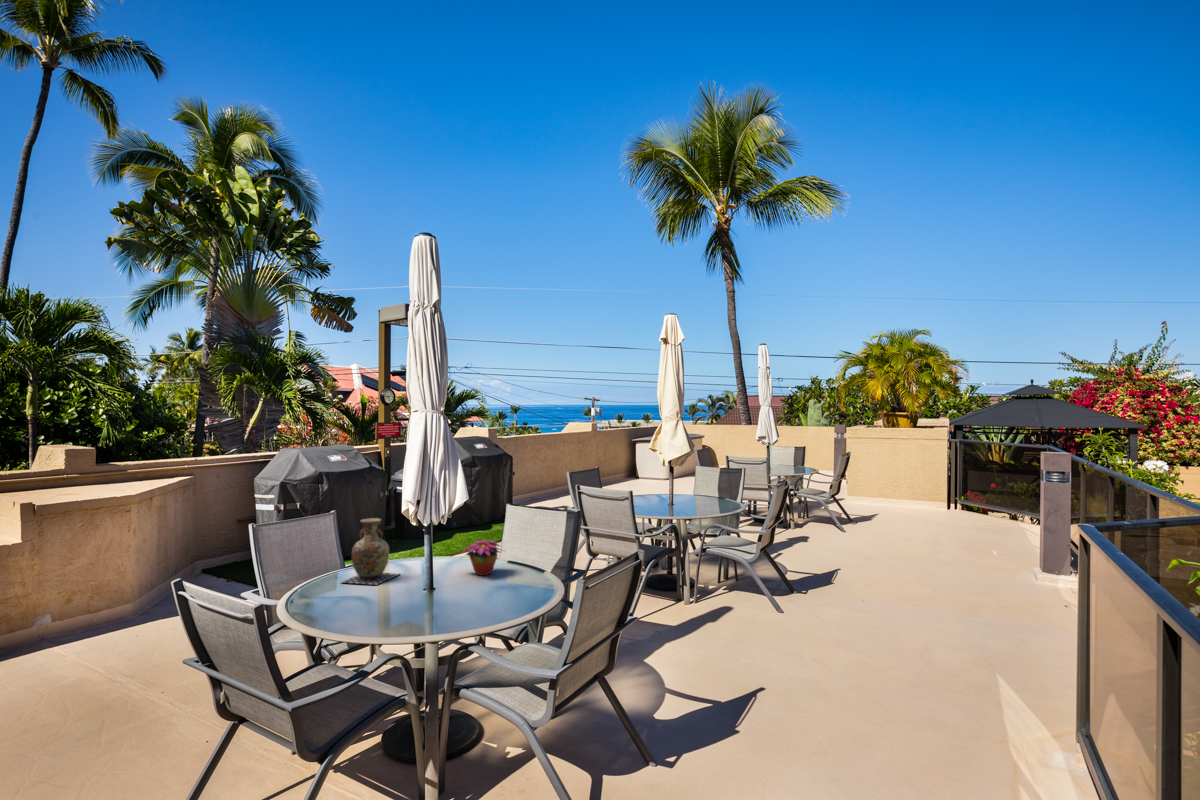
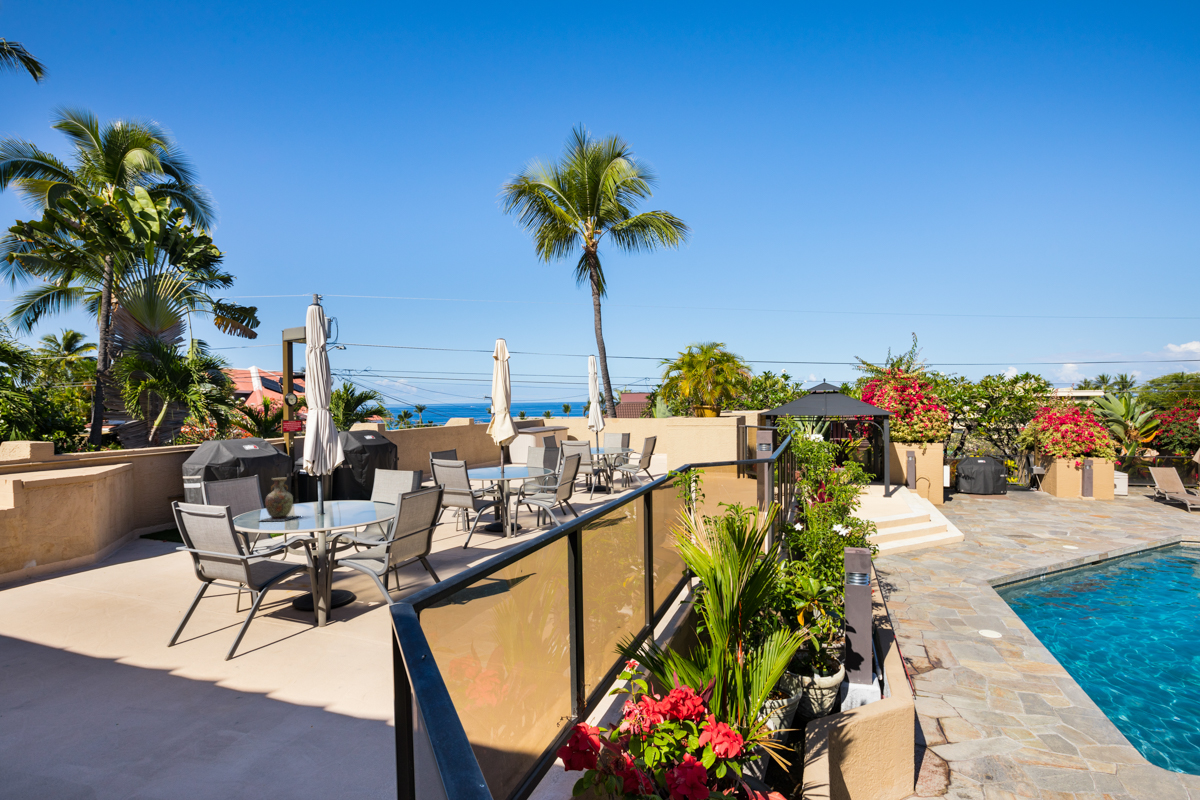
flower arrangement: present [464,539,500,575] -> none [342,489,380,514]

